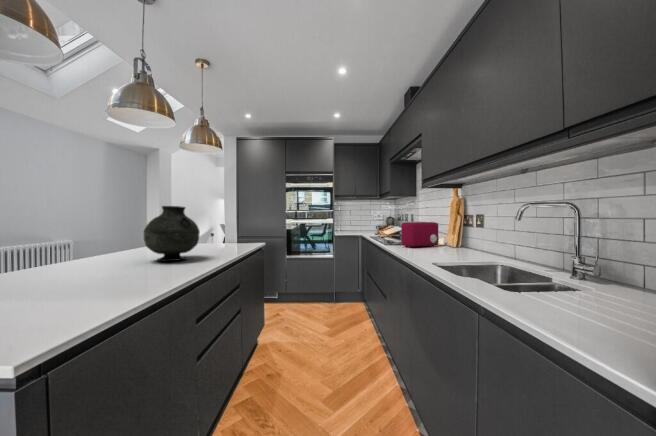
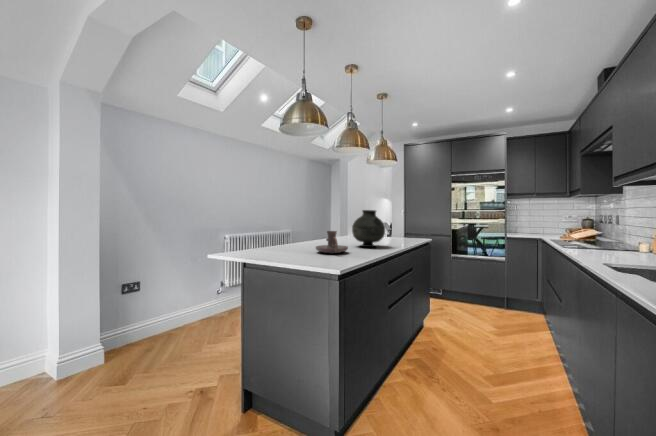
toaster: present [401,222,438,248] -> none [583,225,639,253]
candle holder: none [41,241,122,284] -> present [316,231,348,253]

